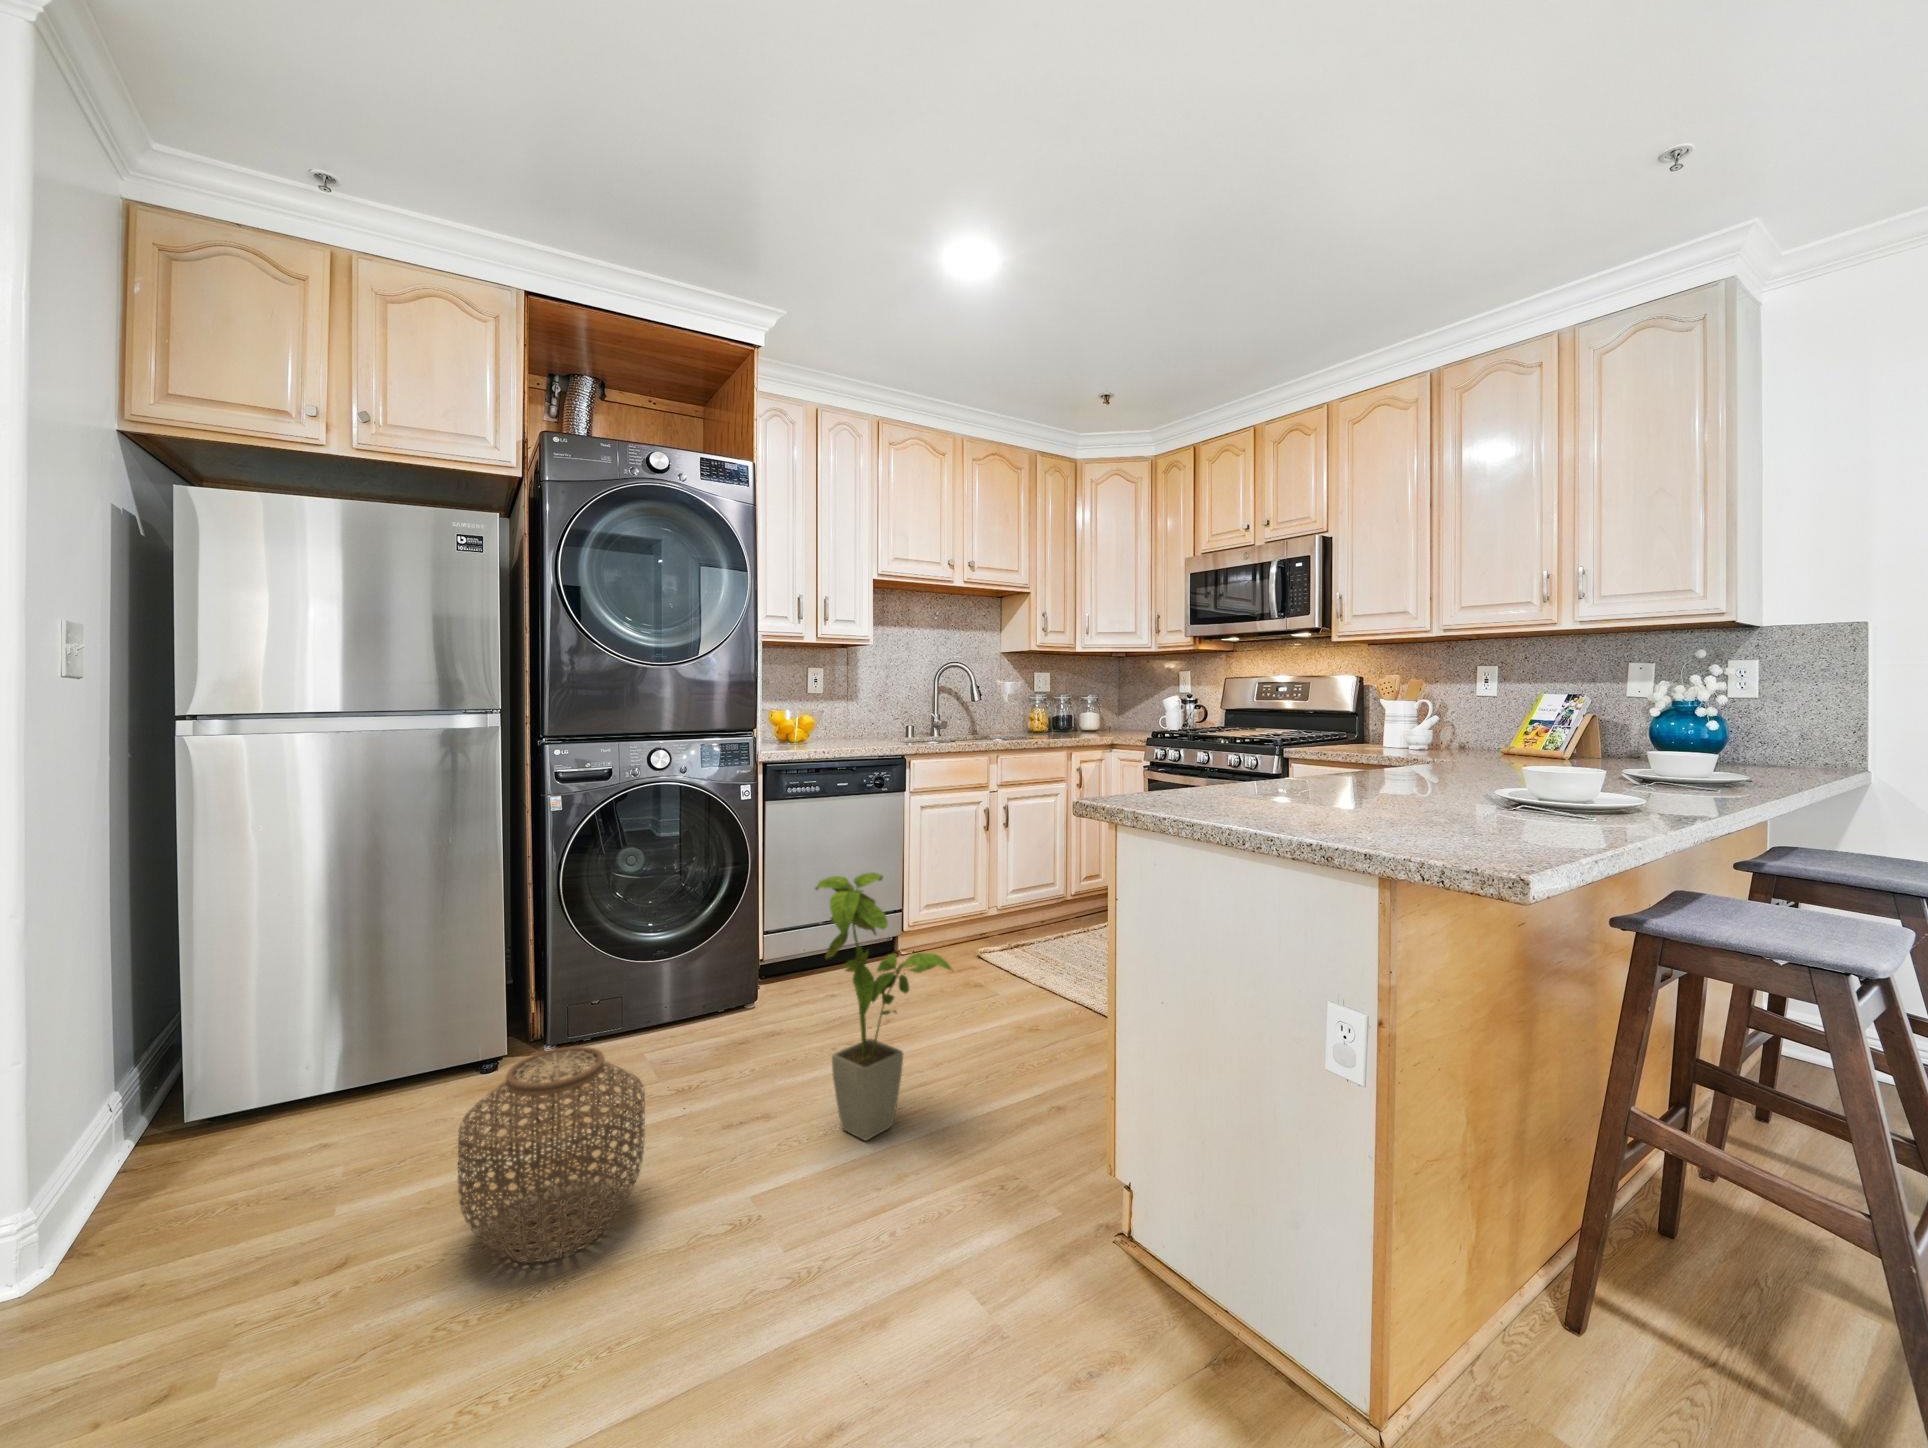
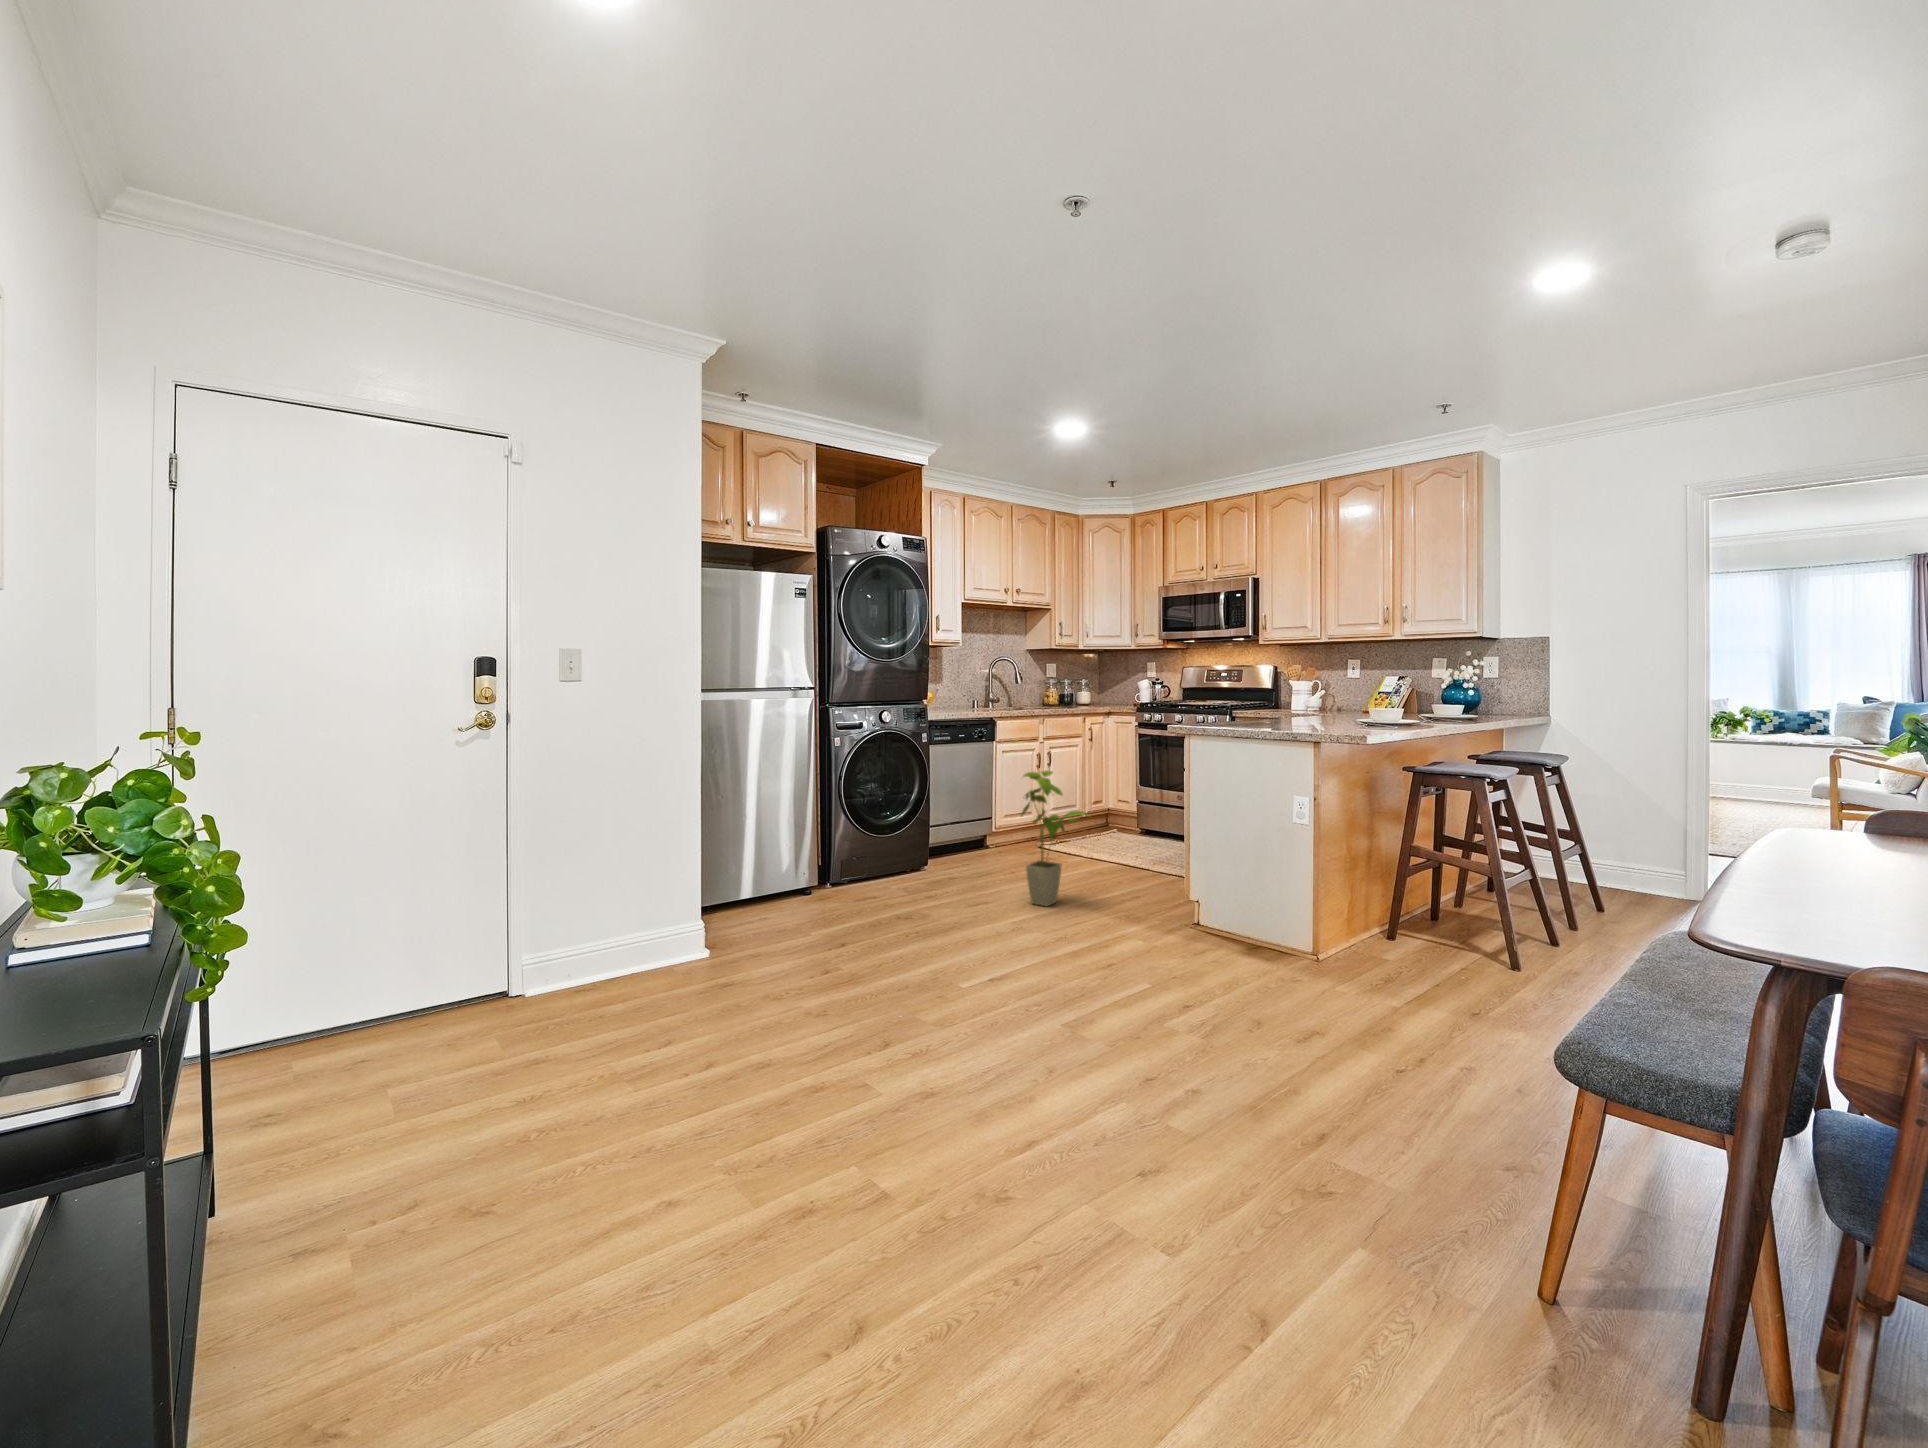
woven basket: present [458,1047,645,1263] -> none [894,849,970,938]

